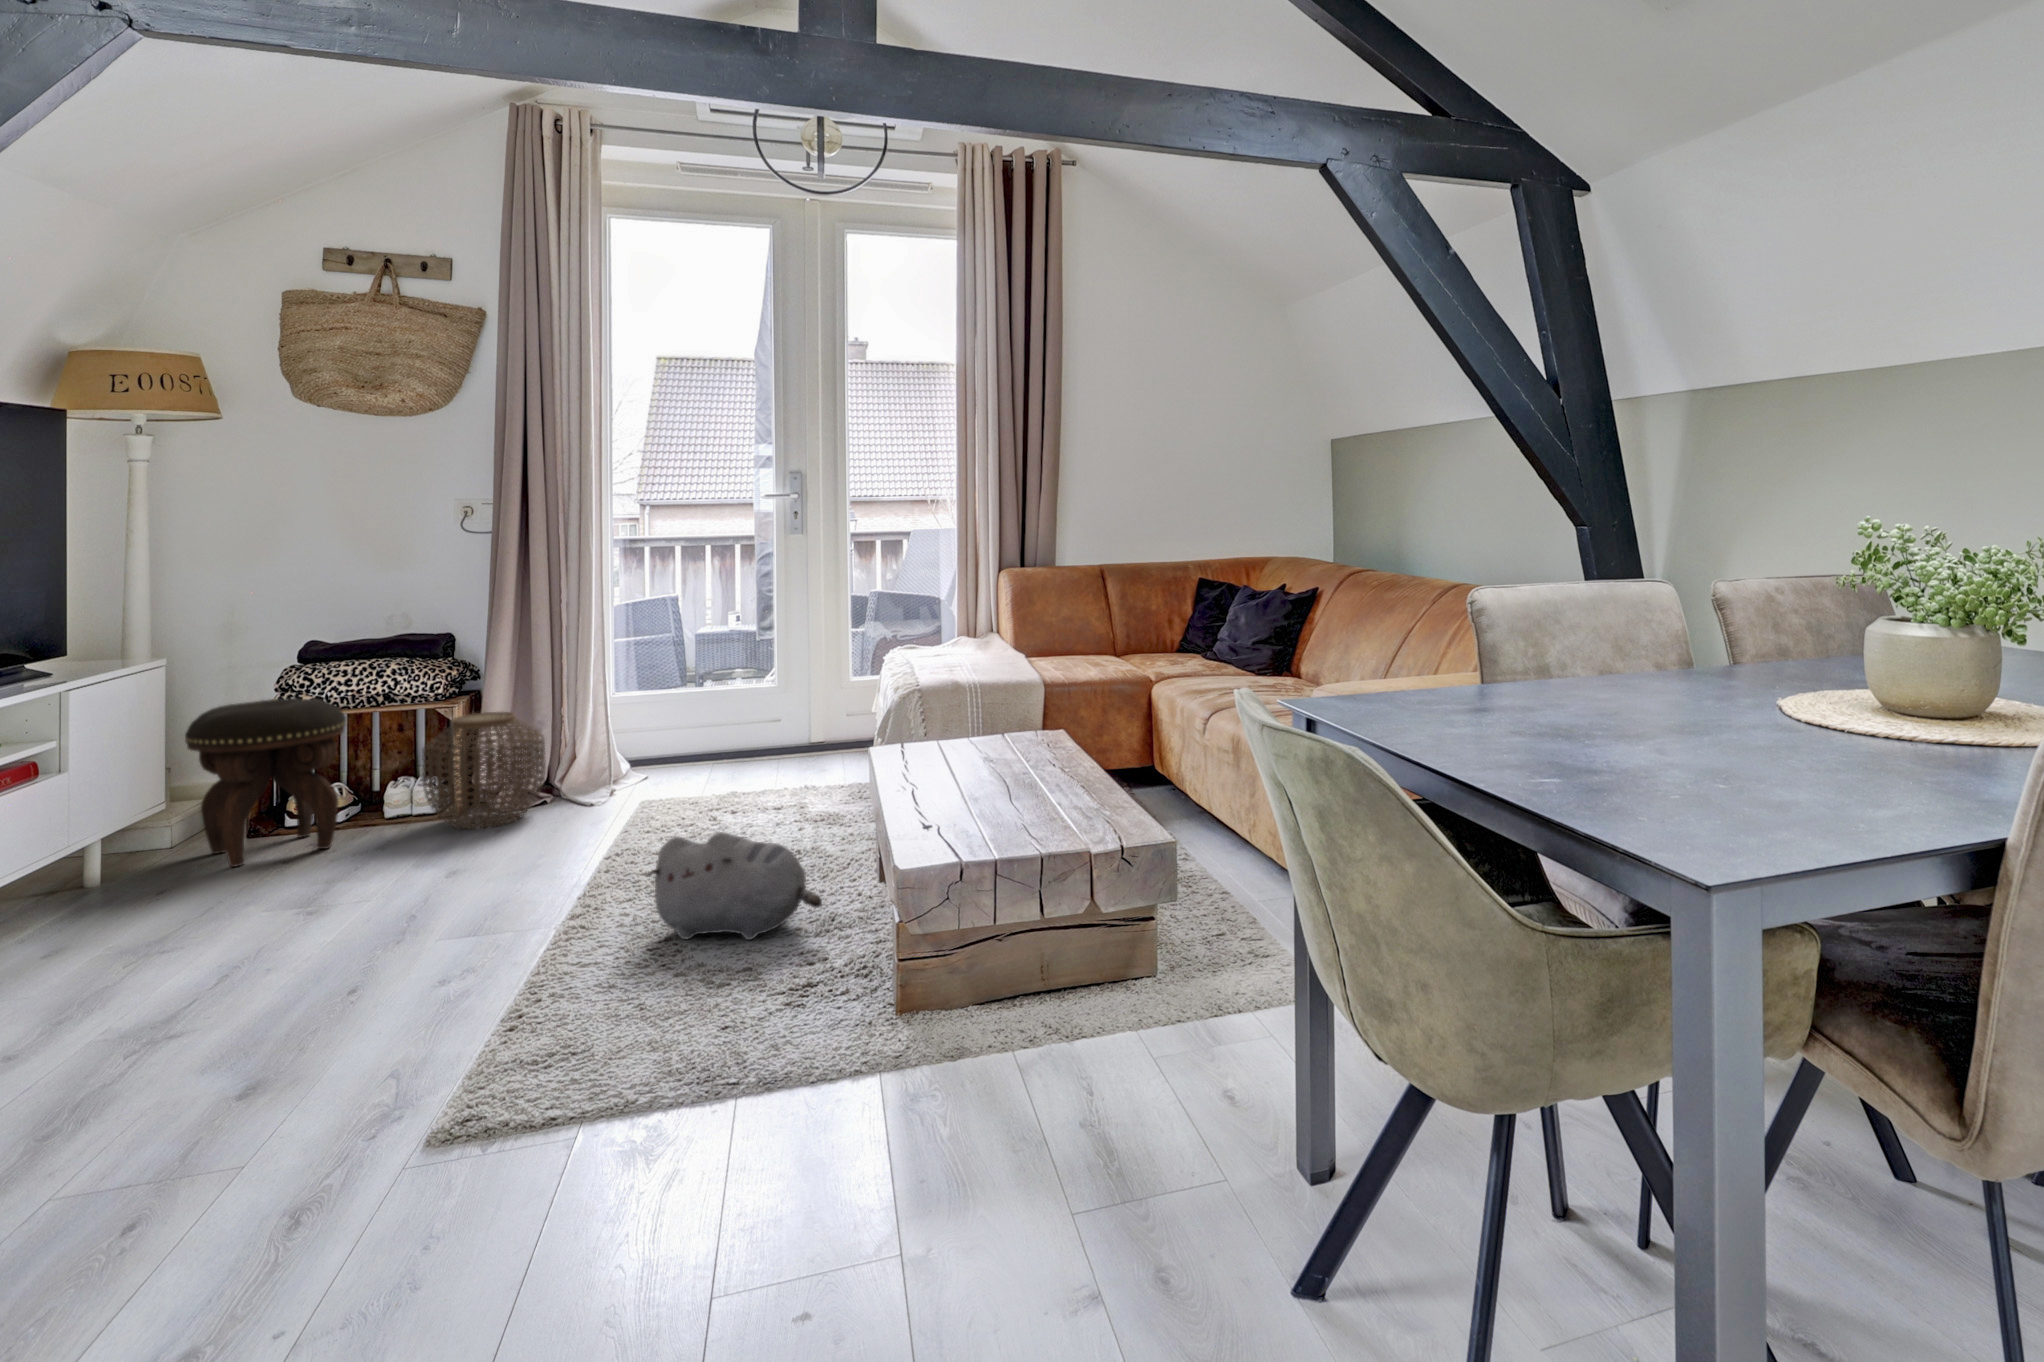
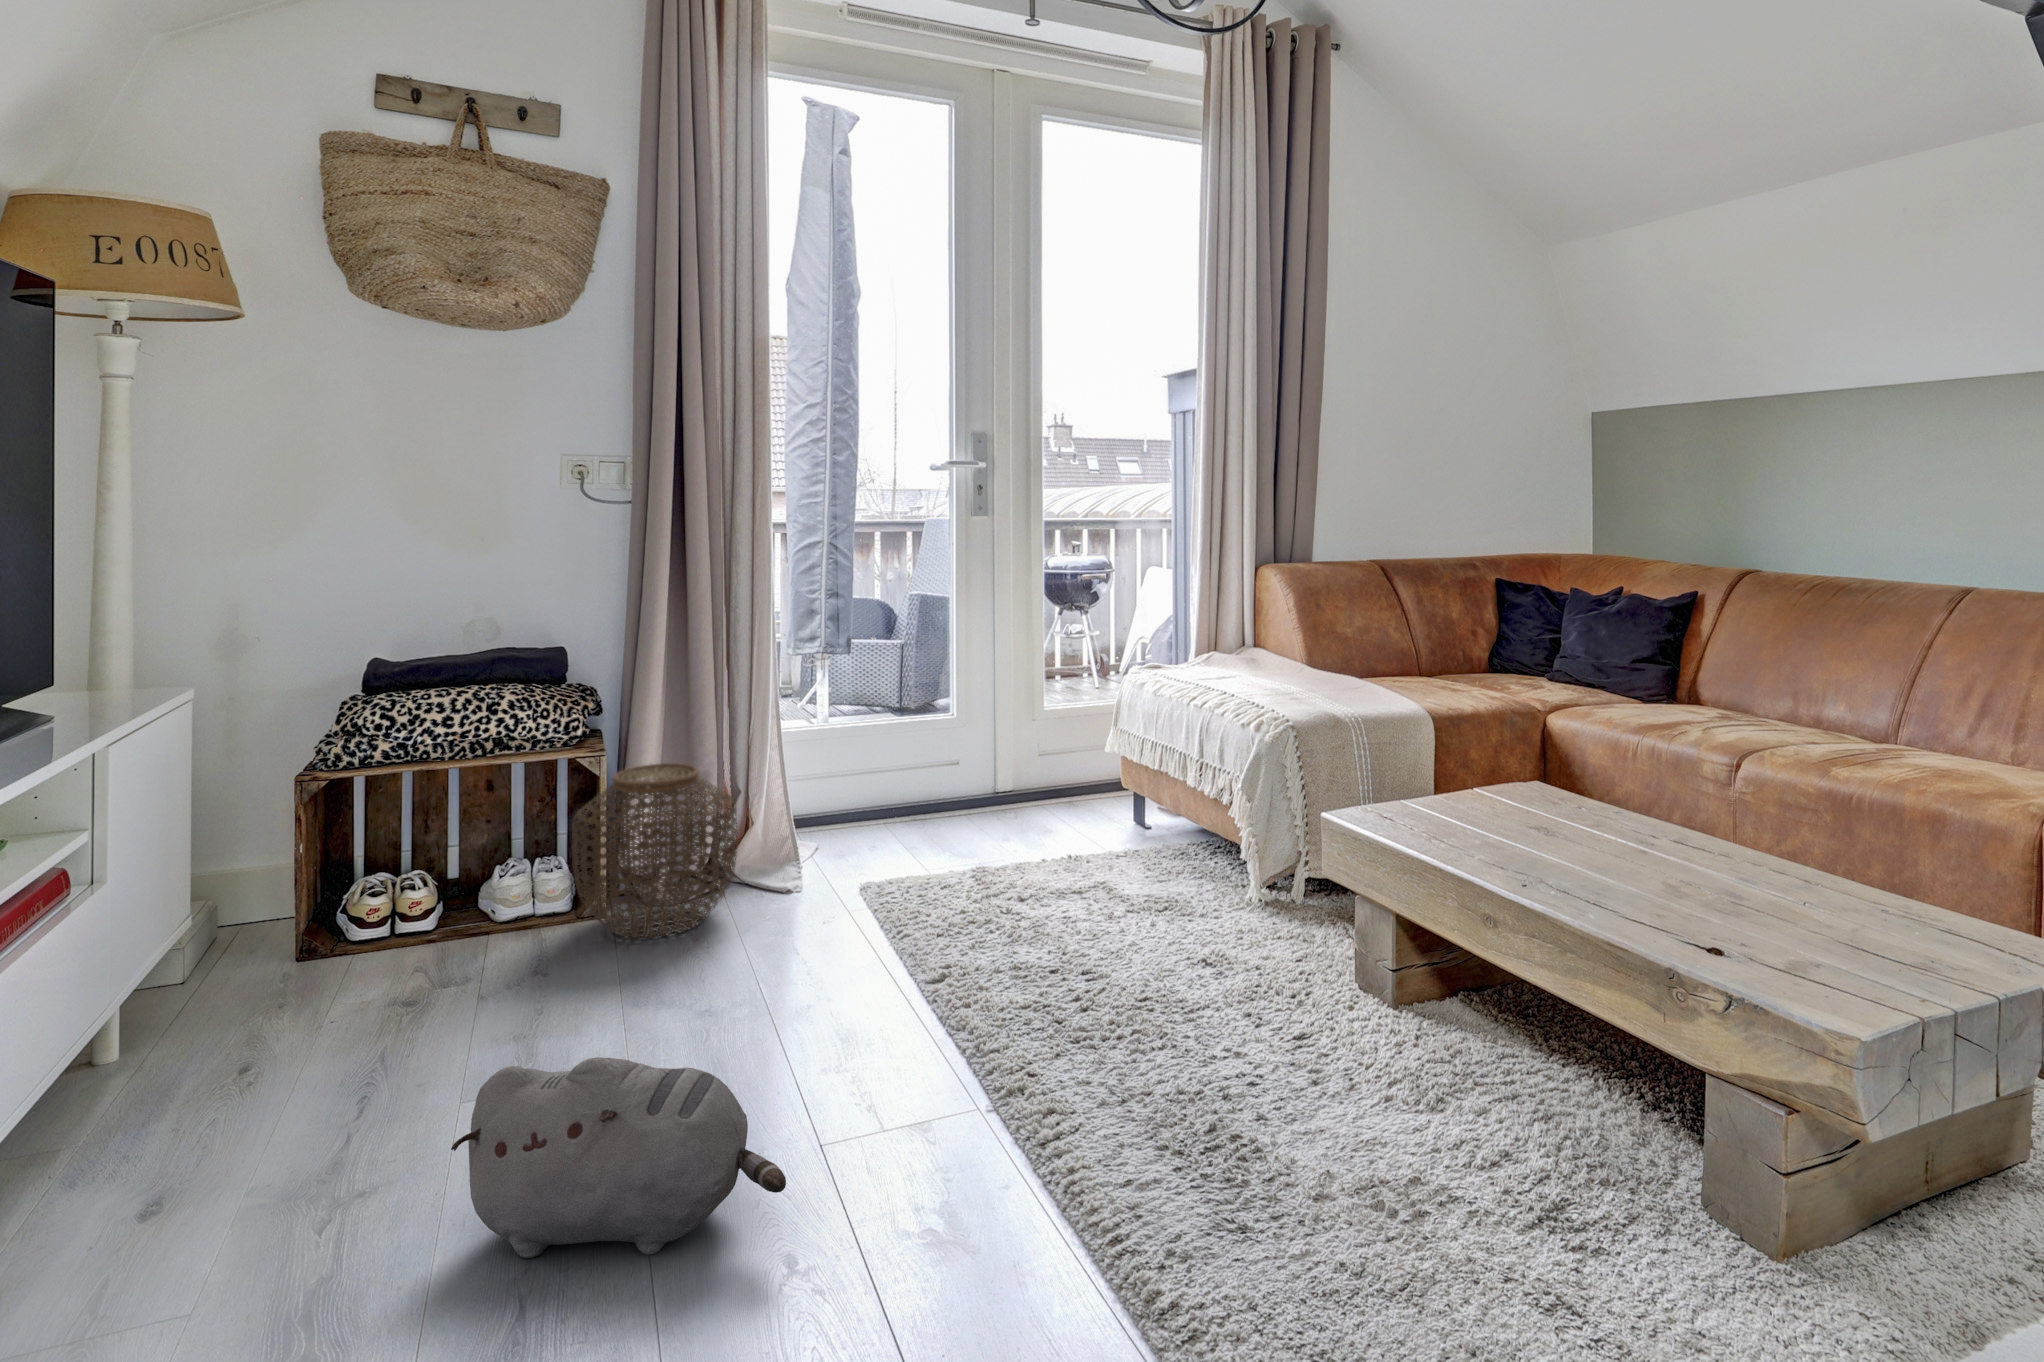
footstool: present [185,698,346,867] -> none [243,751,472,1020]
plush toy: present [646,832,822,940] -> present [451,1057,786,1258]

